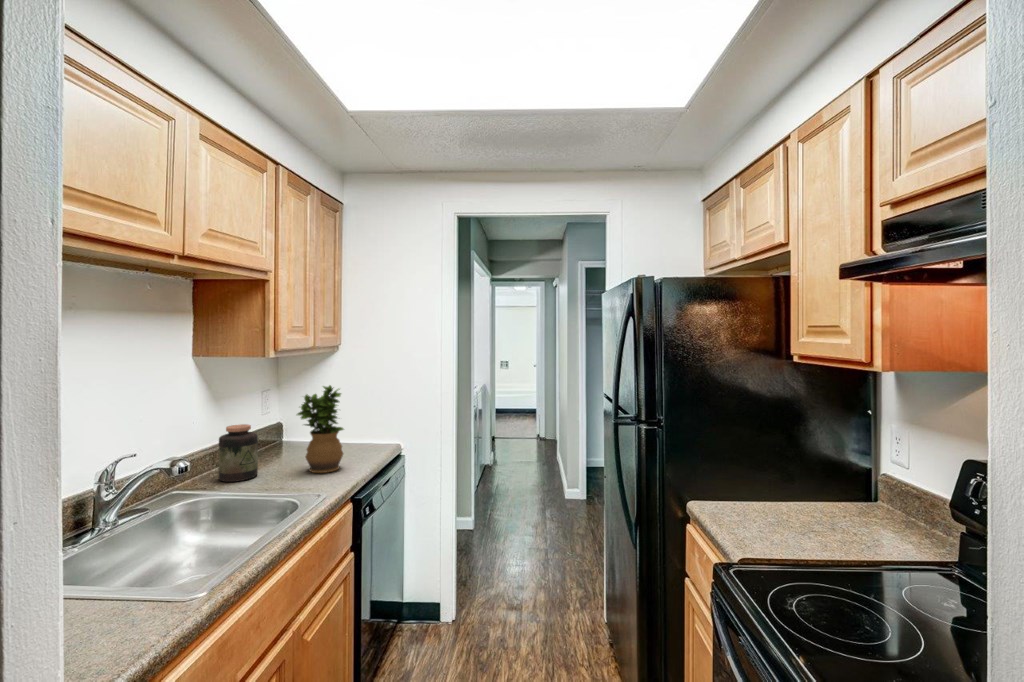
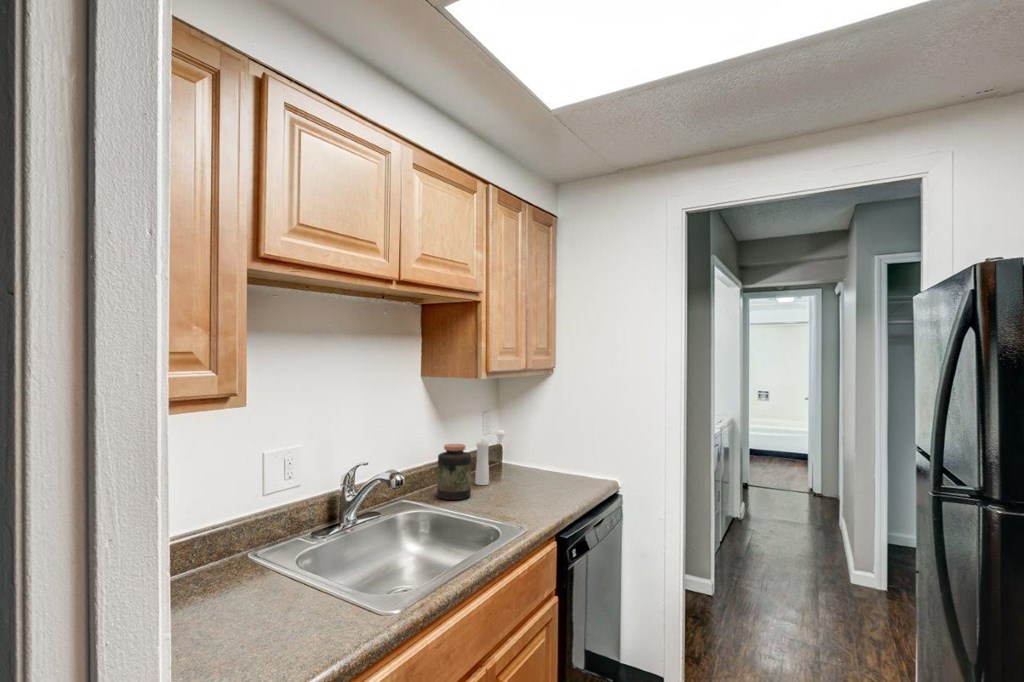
potted plant: present [297,385,344,473] -> none [506,409,553,503]
pepper mill: none [259,408,291,463] -> present [475,430,505,485]

